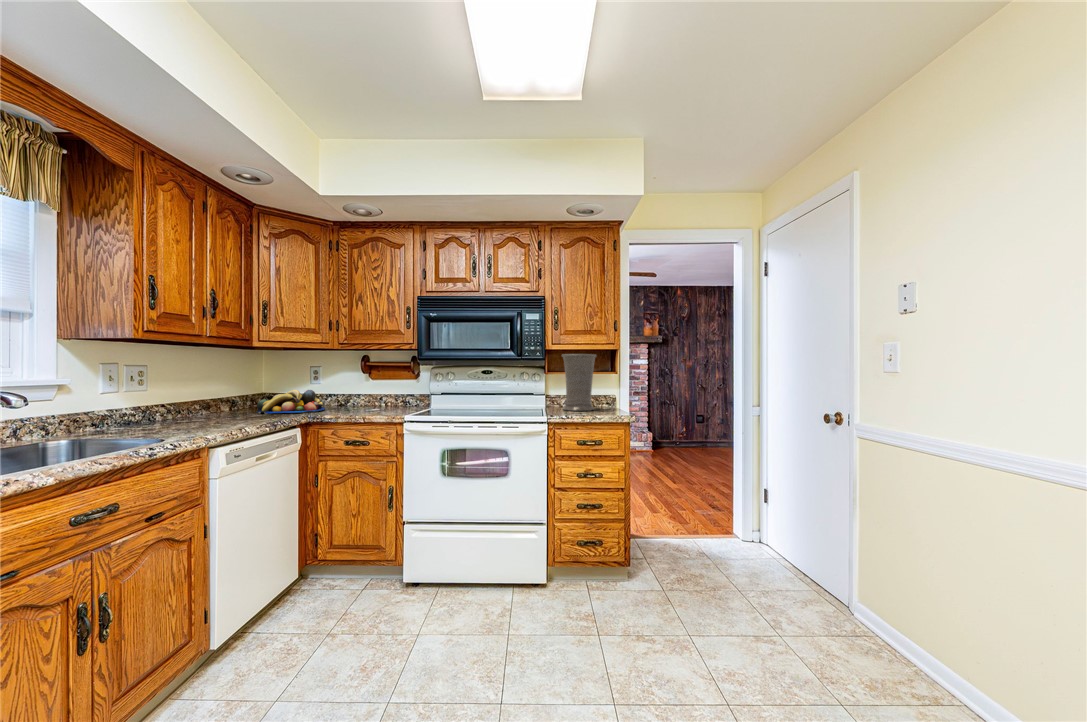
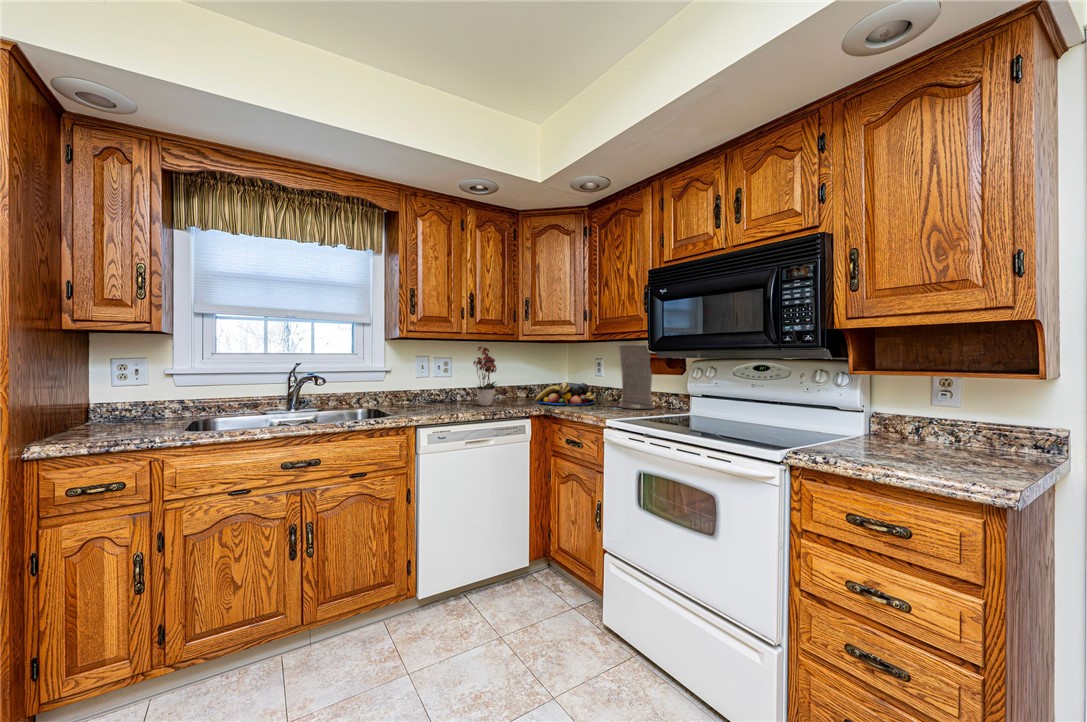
flower arrangement: none [191,349,244,421] -> present [473,346,497,406]
vase: present [562,354,596,411] -> present [617,344,655,409]

